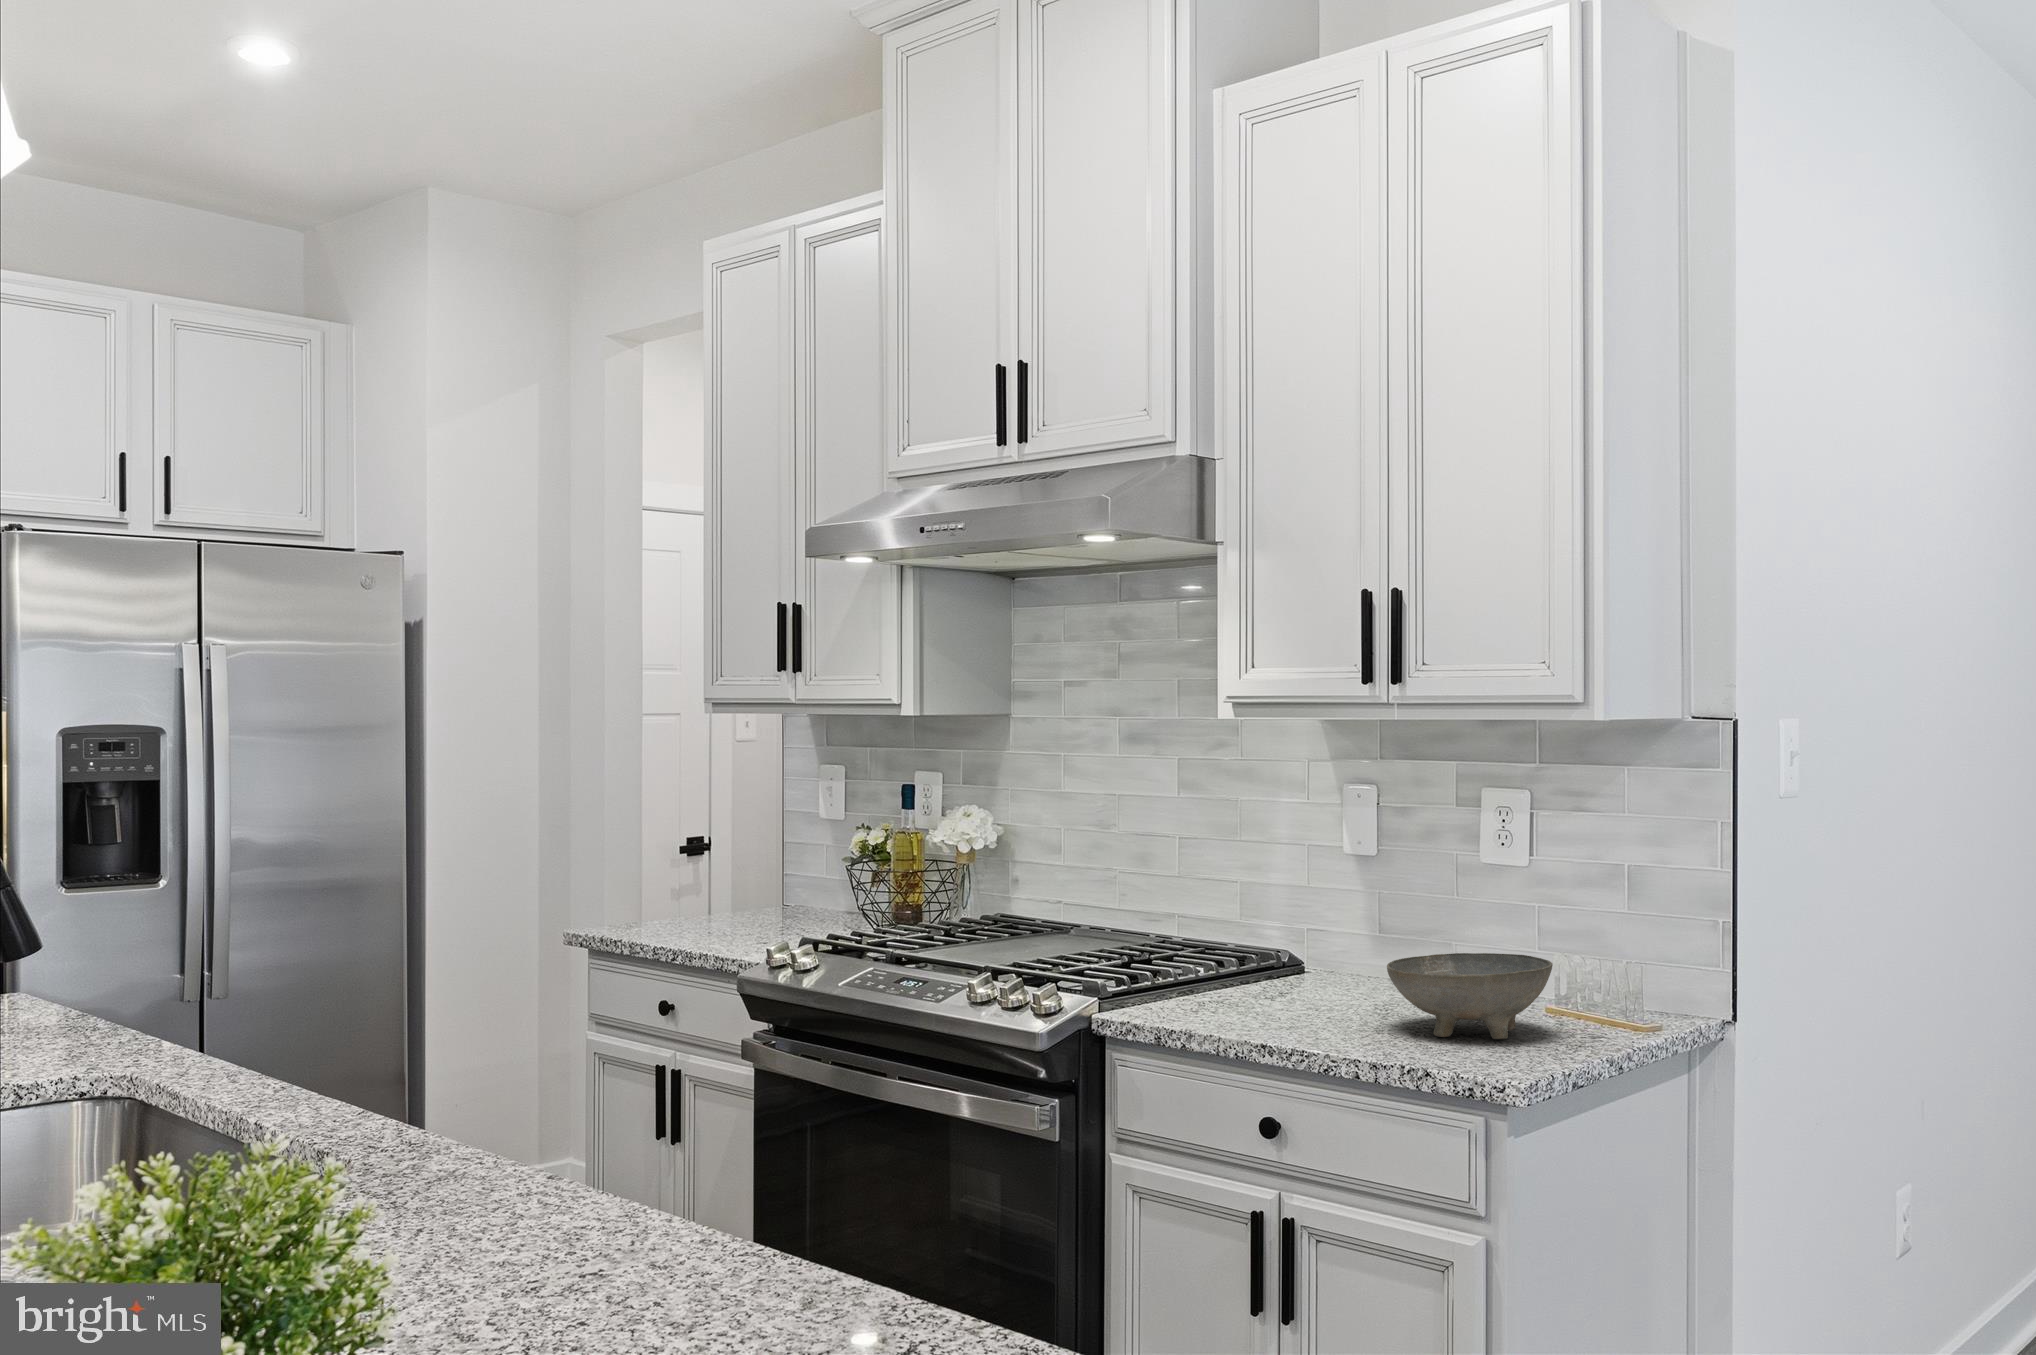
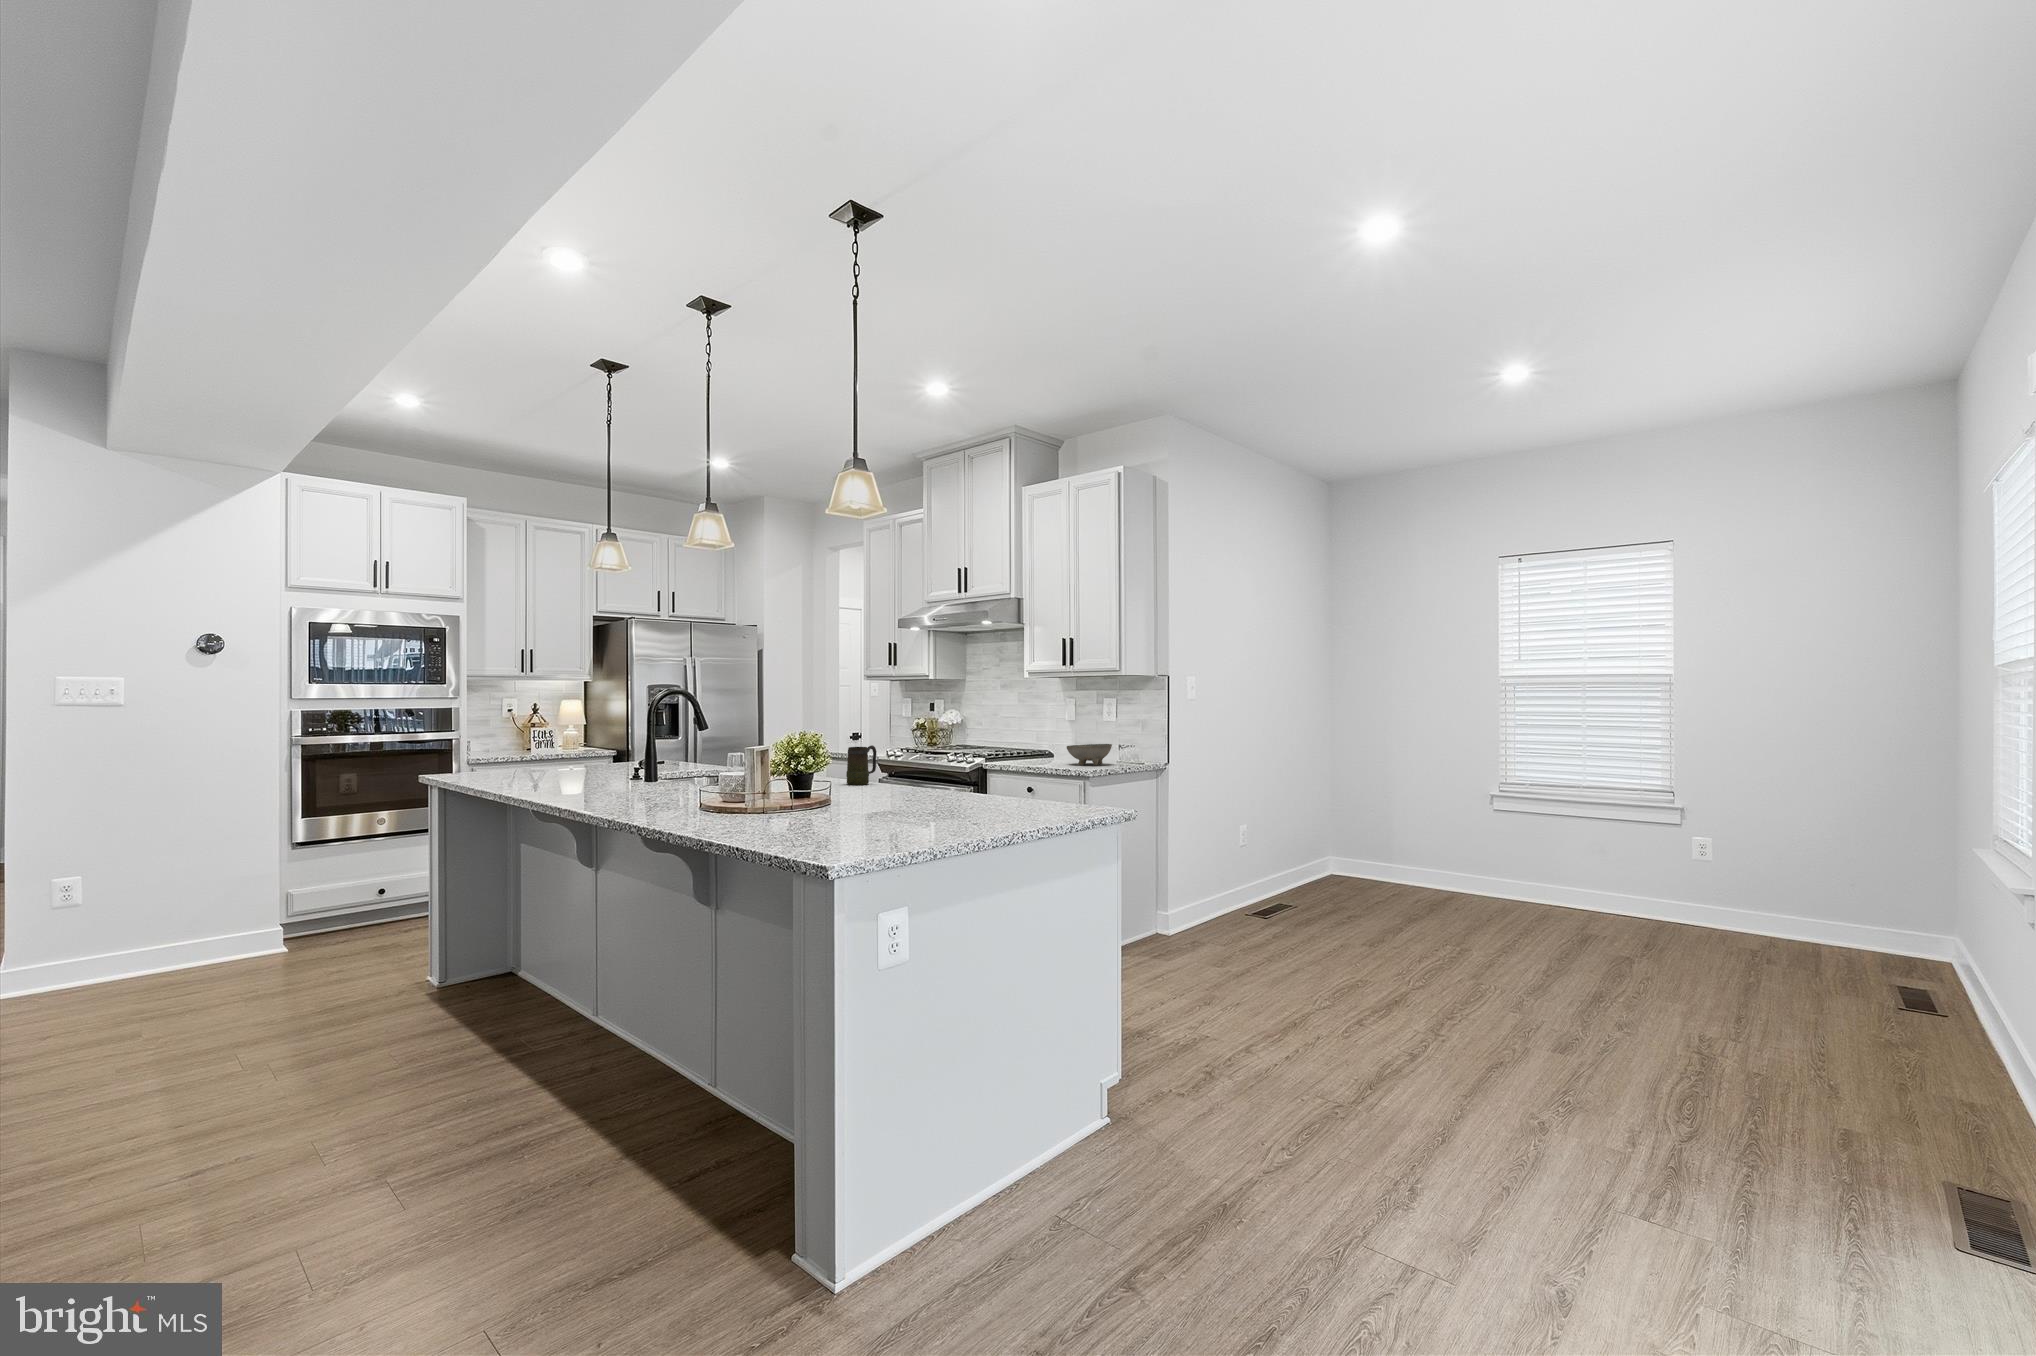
mug: none [532,1087,679,1297] -> present [846,745,877,785]

